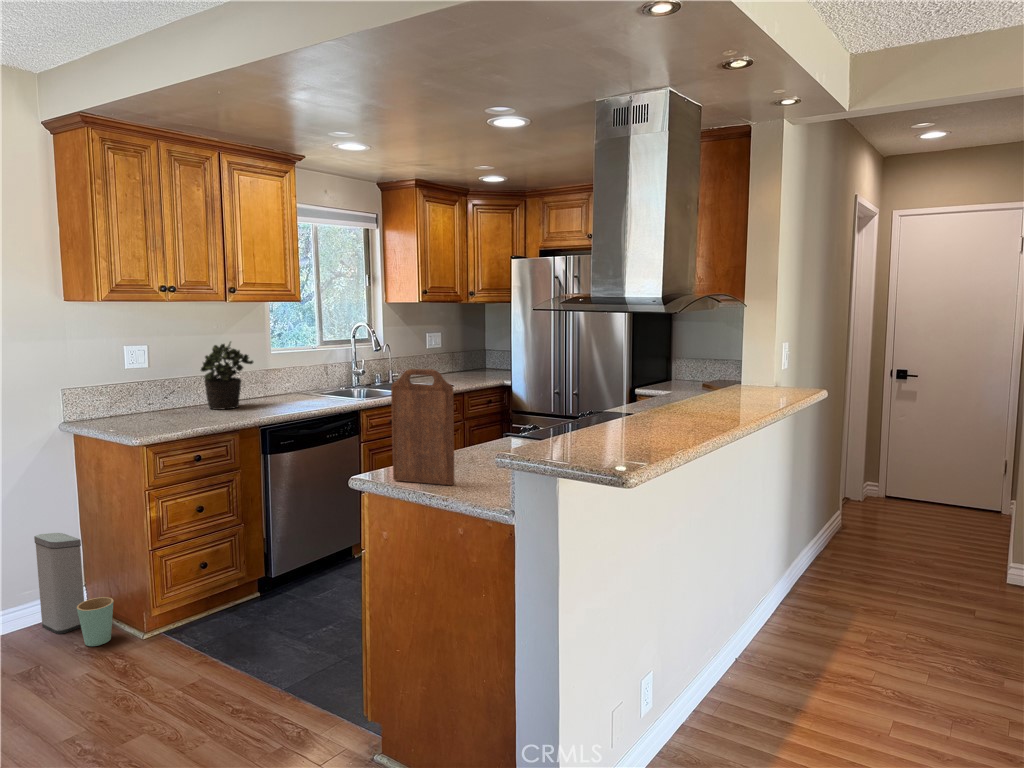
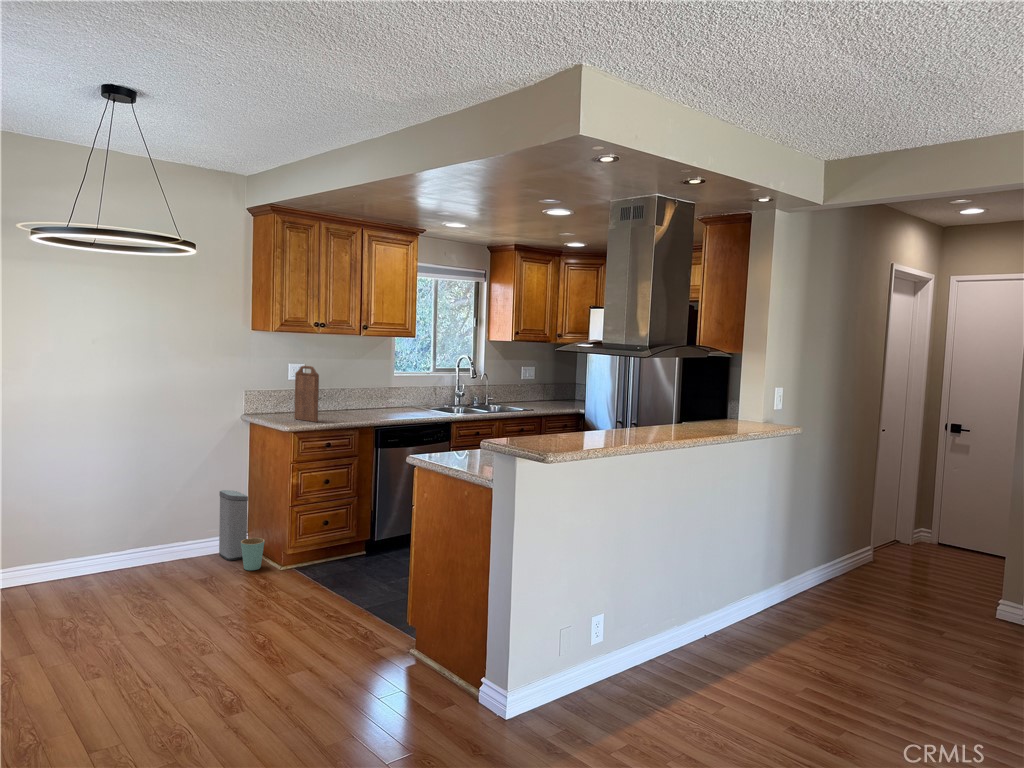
potted plant: present [201,342,253,410] -> none [340,364,377,414]
cutting board: present [391,369,454,485] -> present [294,366,319,422]

